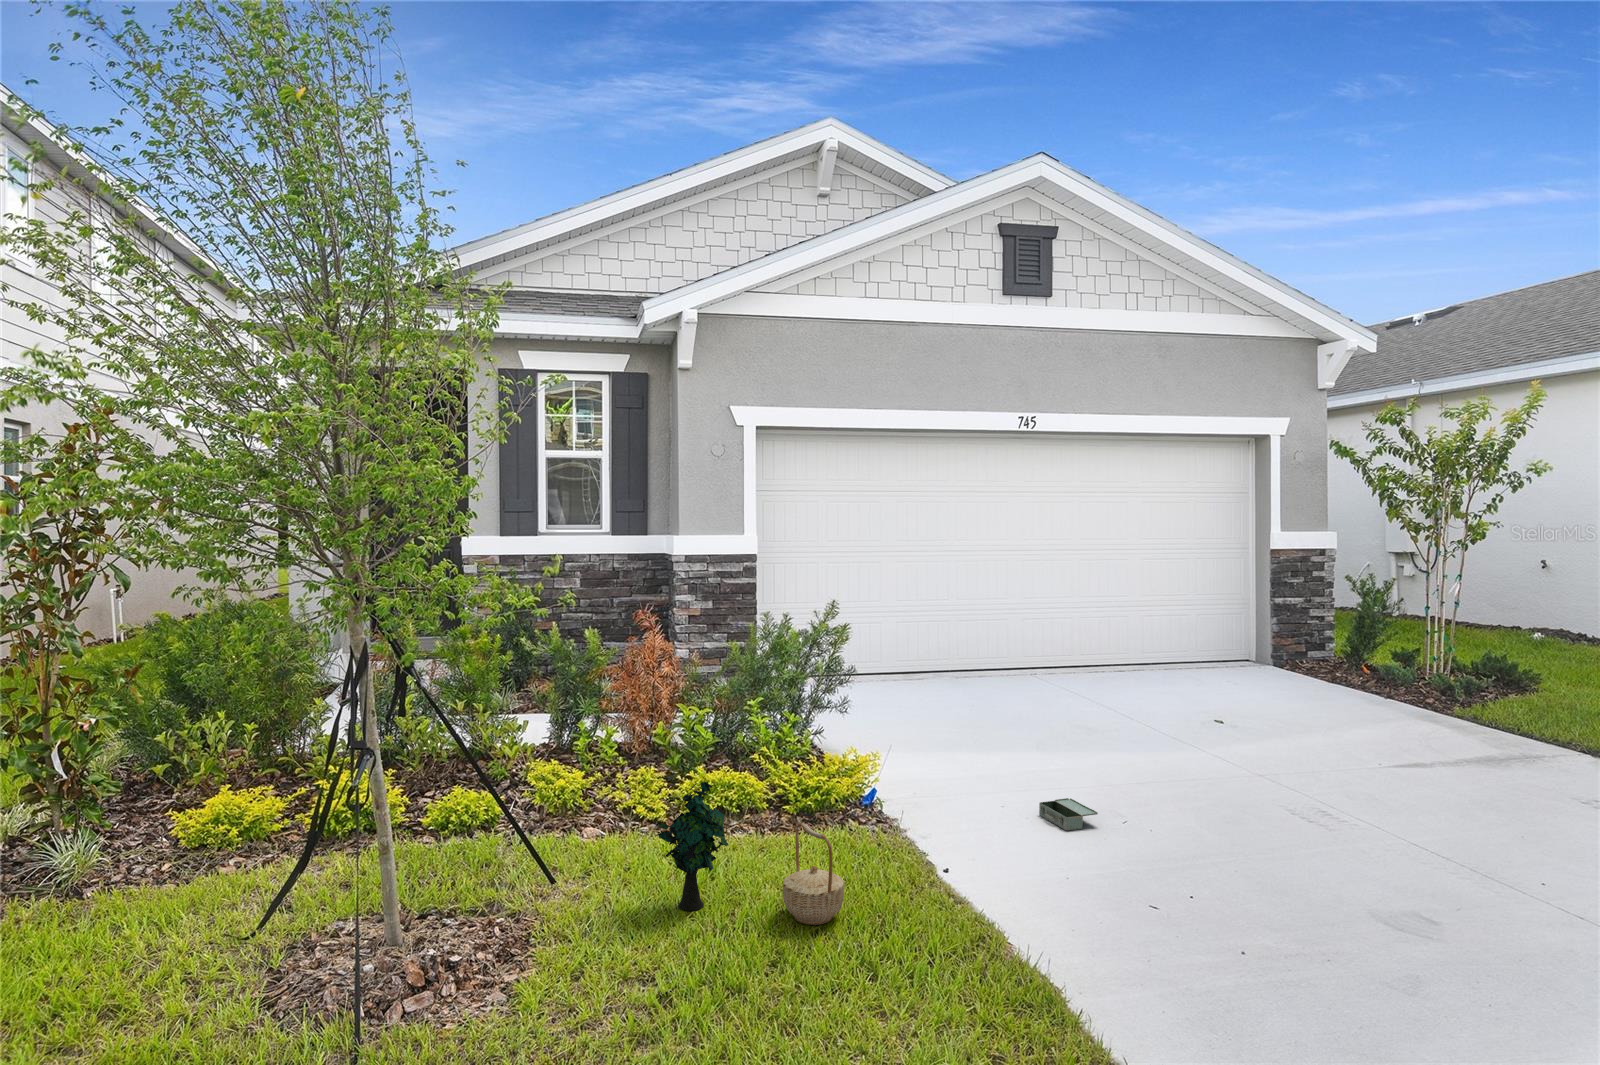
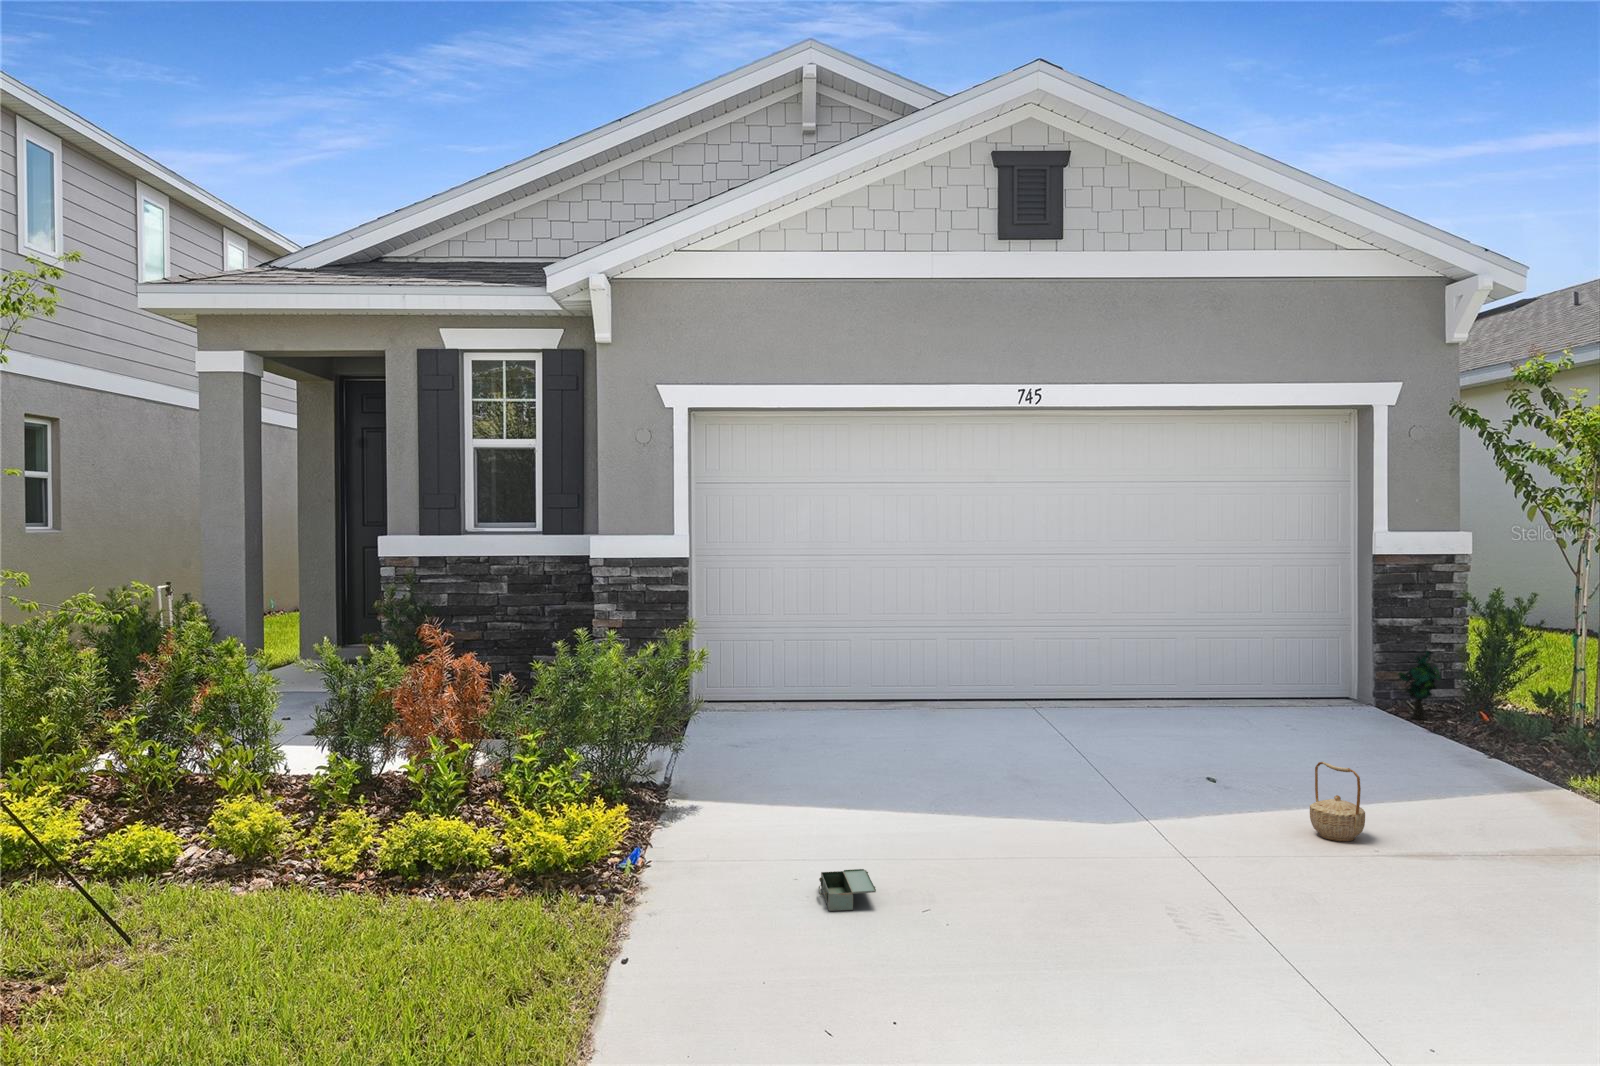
decorative plant: present [655,782,728,911] -> present [1398,650,1441,719]
basket: present [783,823,844,925] -> present [1310,762,1365,841]

